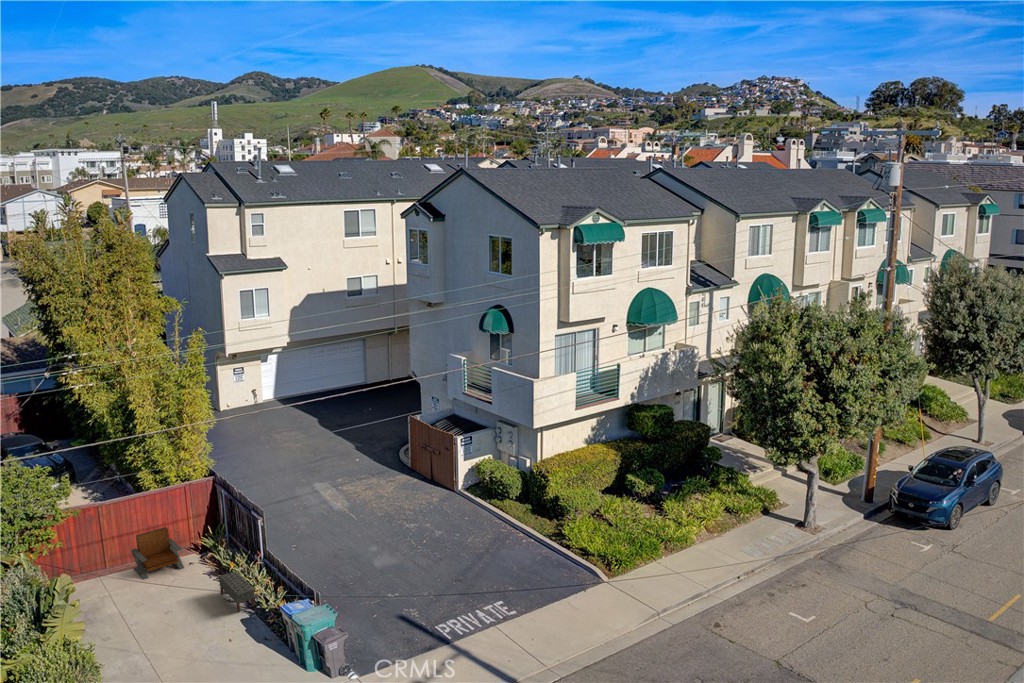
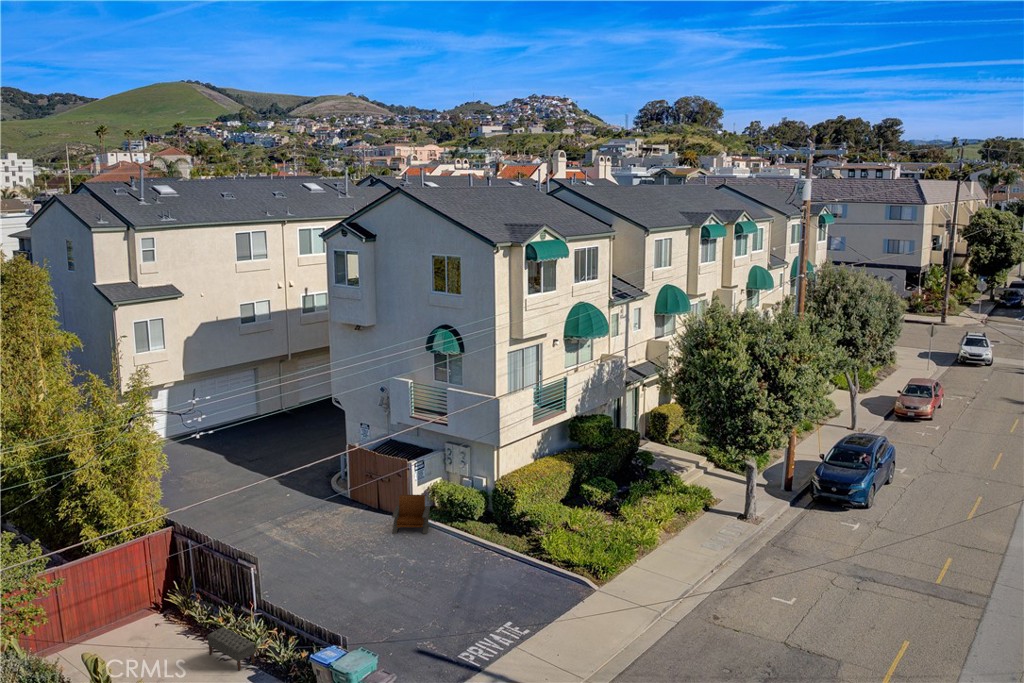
lounge chair: present [131,527,184,580] -> present [392,494,430,534]

